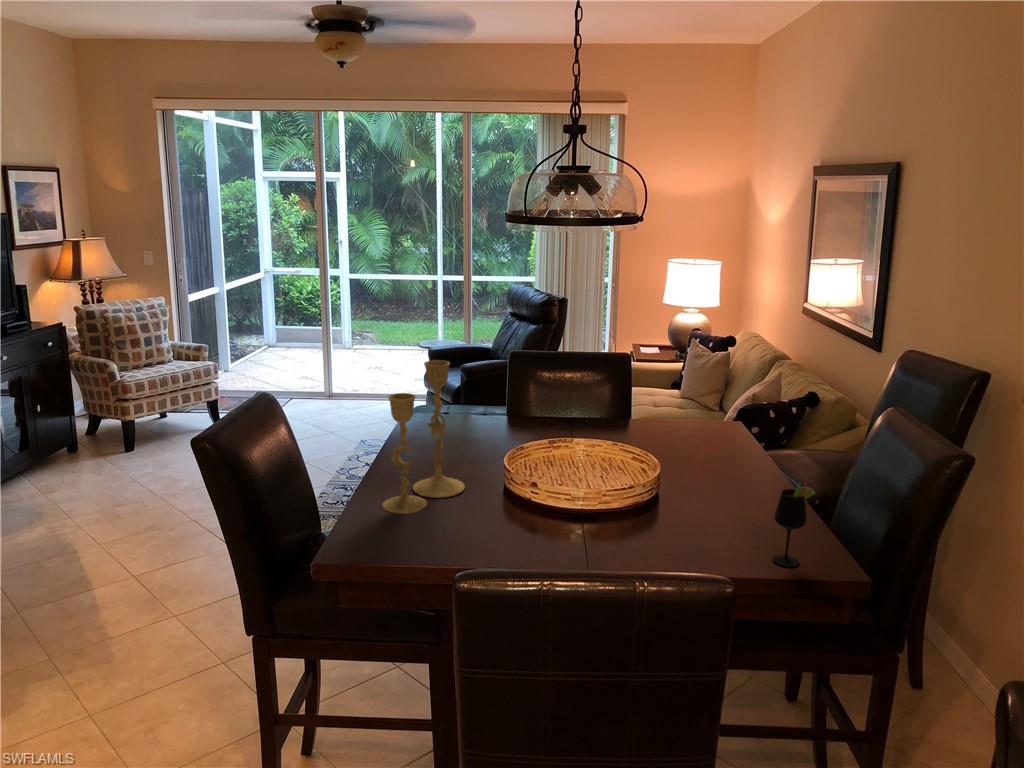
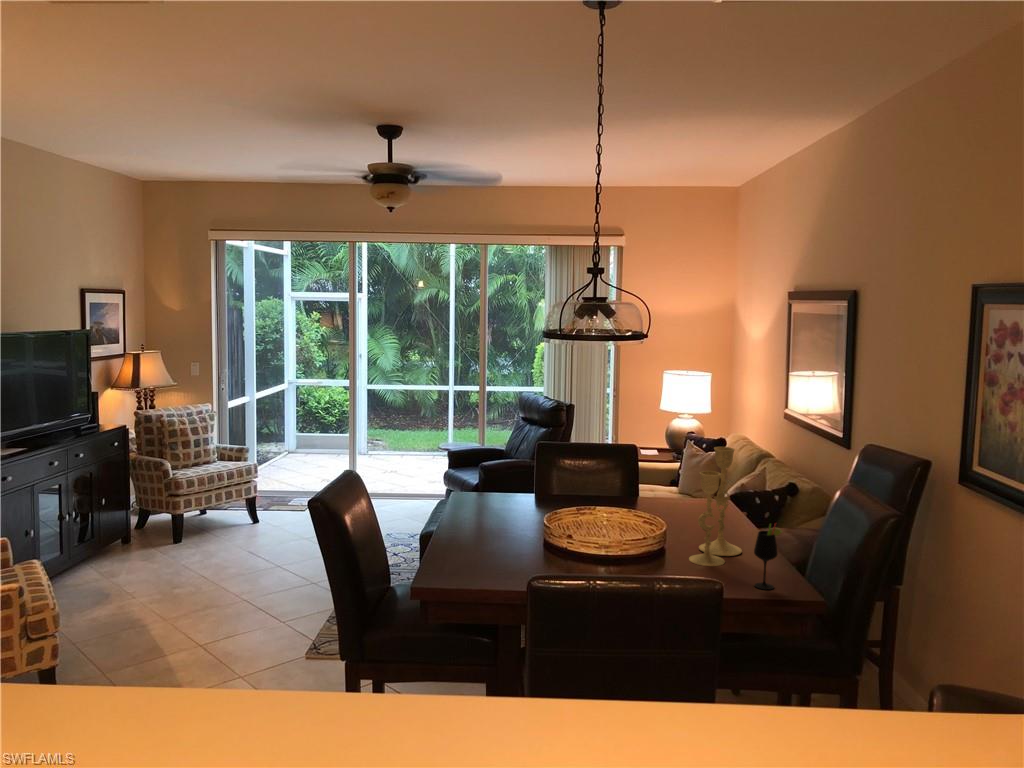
candlestick: present [382,360,465,514] -> present [689,447,742,566]

